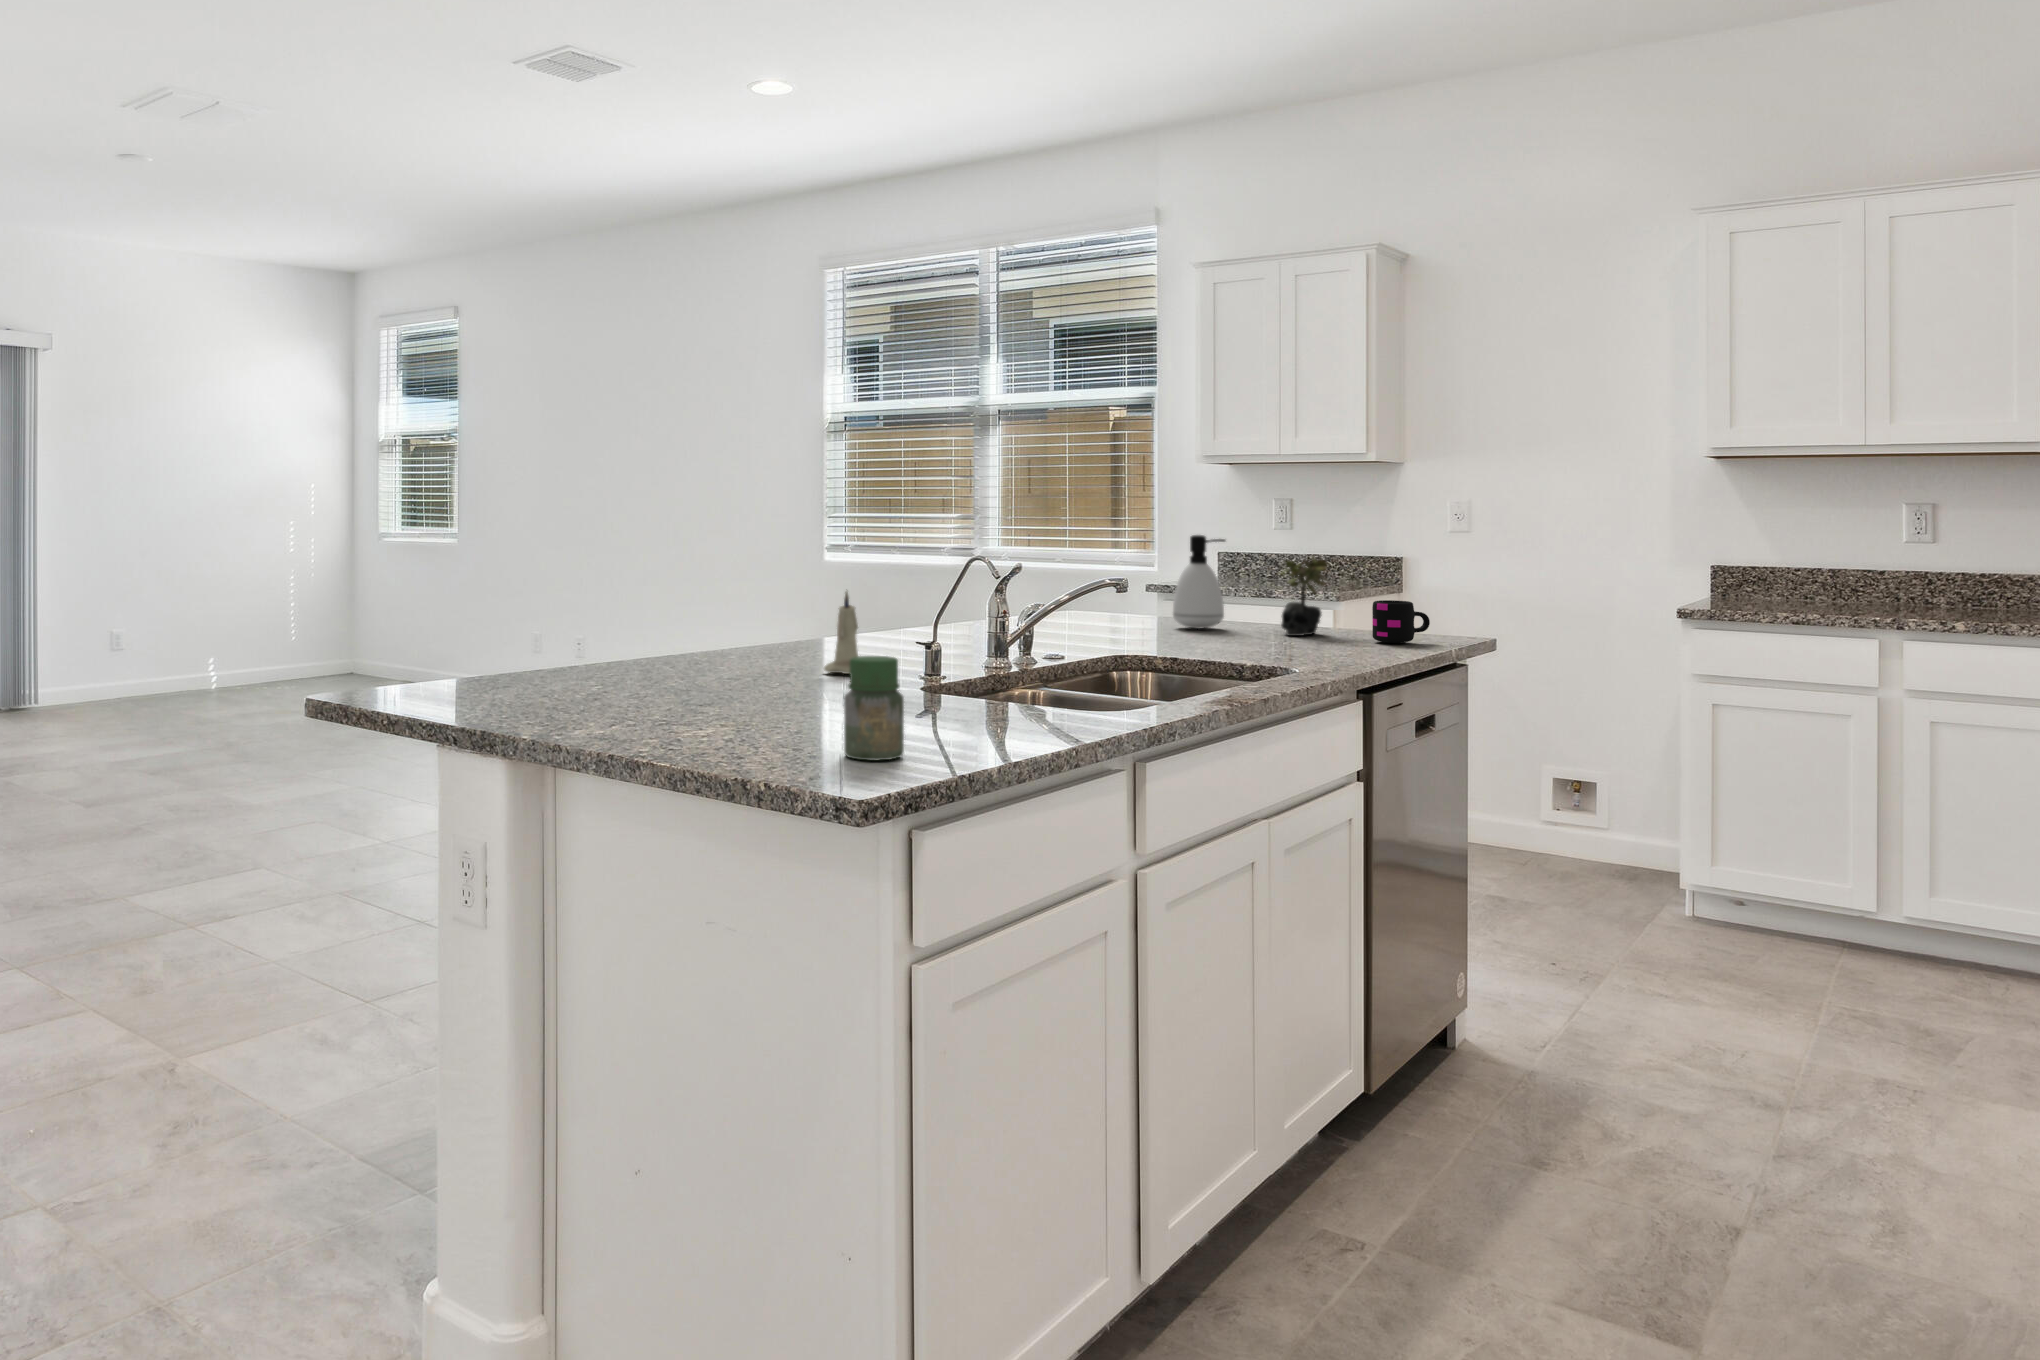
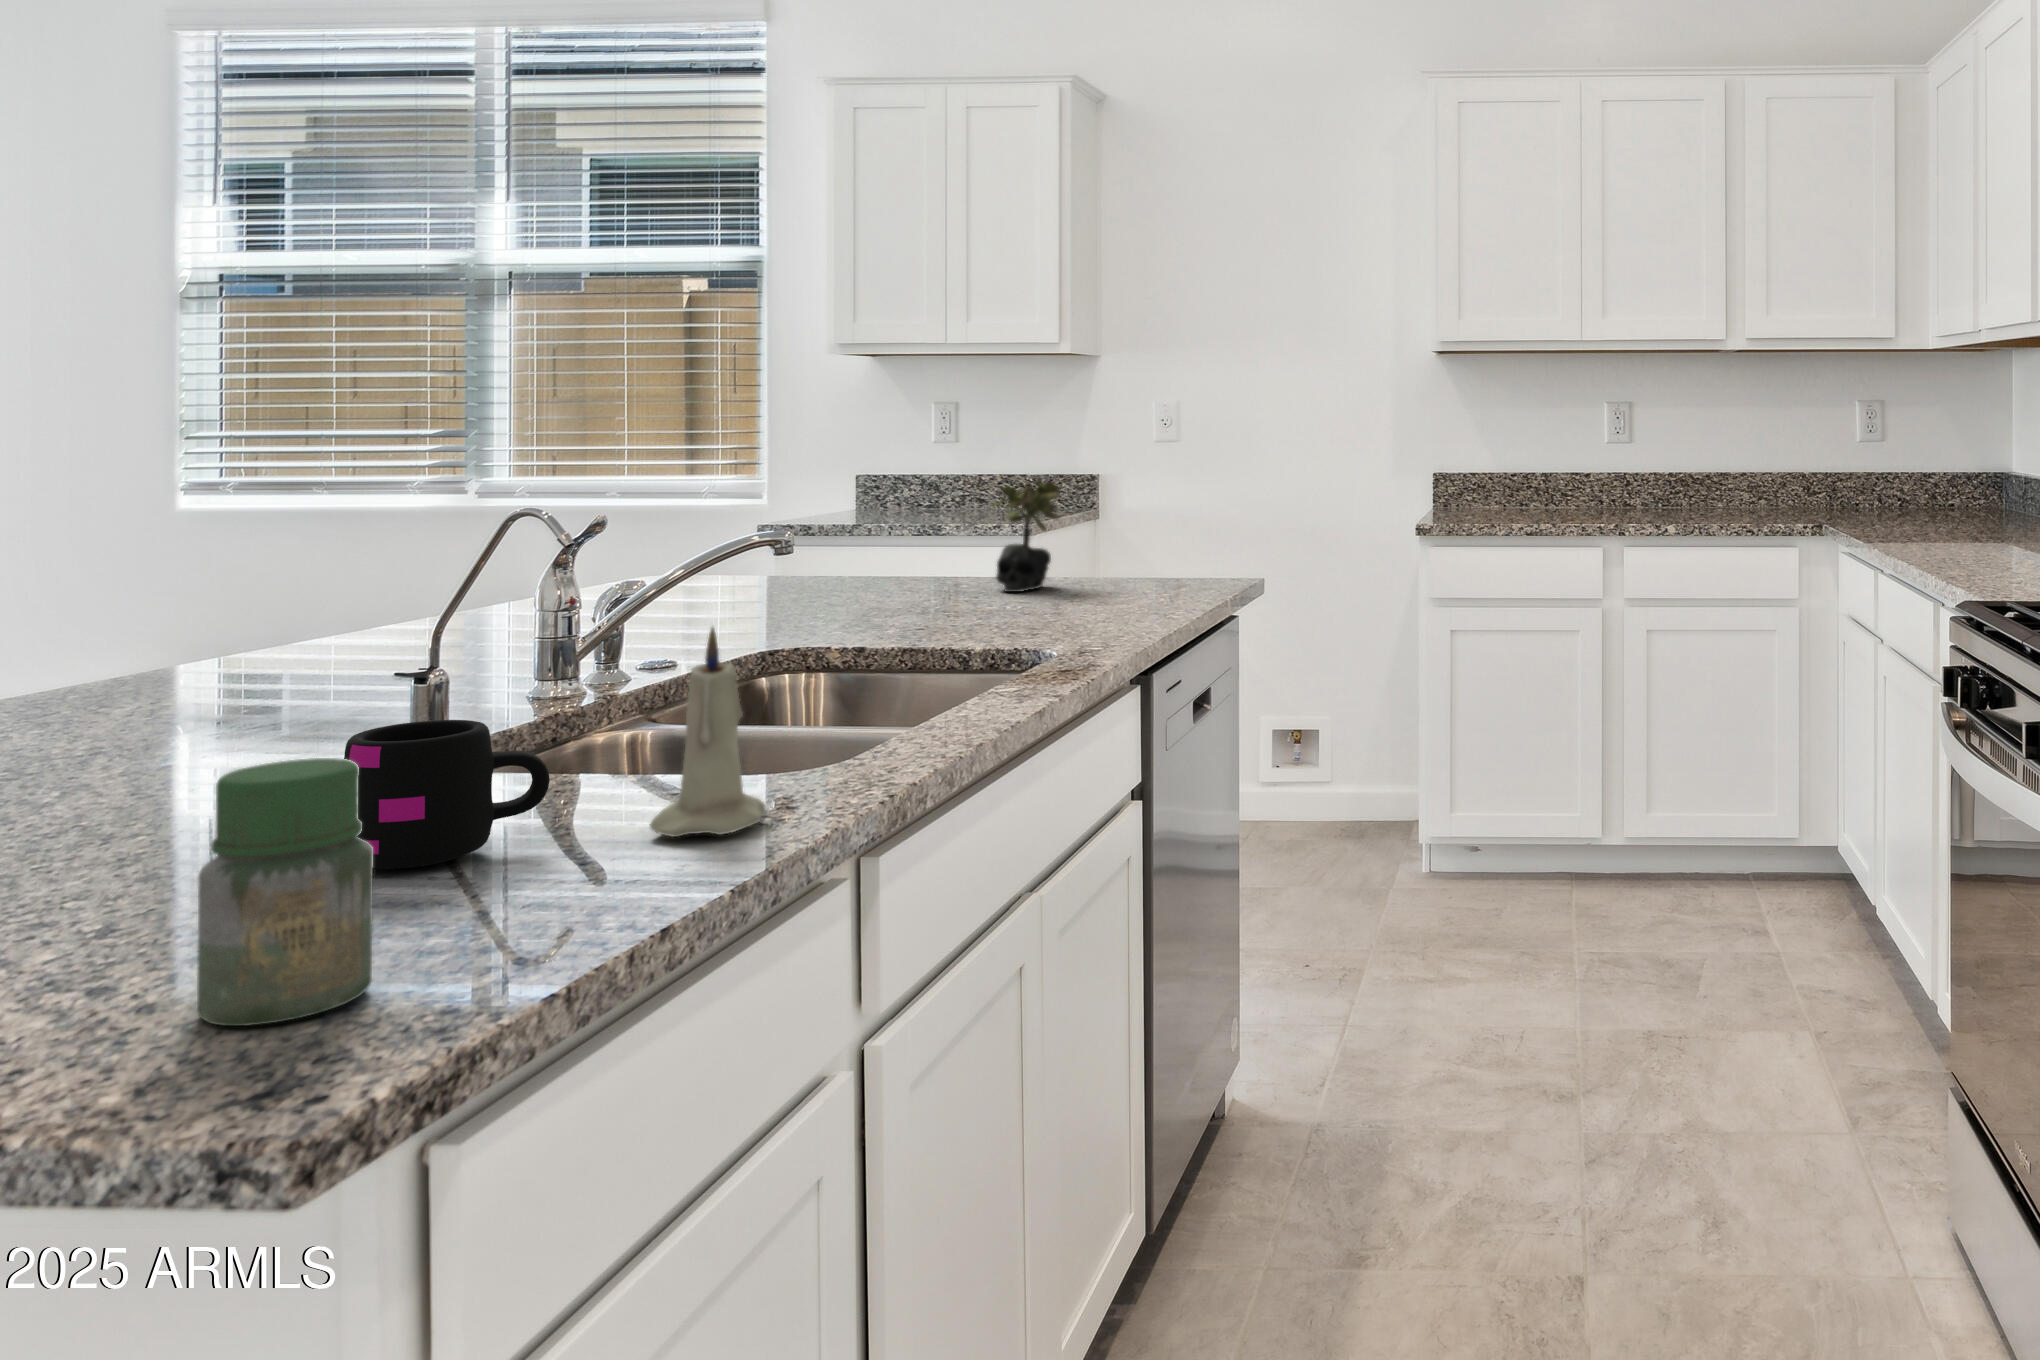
soap dispenser: present [1173,535,1225,629] -> none [832,453,914,591]
candle: present [824,592,858,674] -> present [650,627,766,837]
mug: present [1372,600,1430,643] -> present [344,720,550,869]

